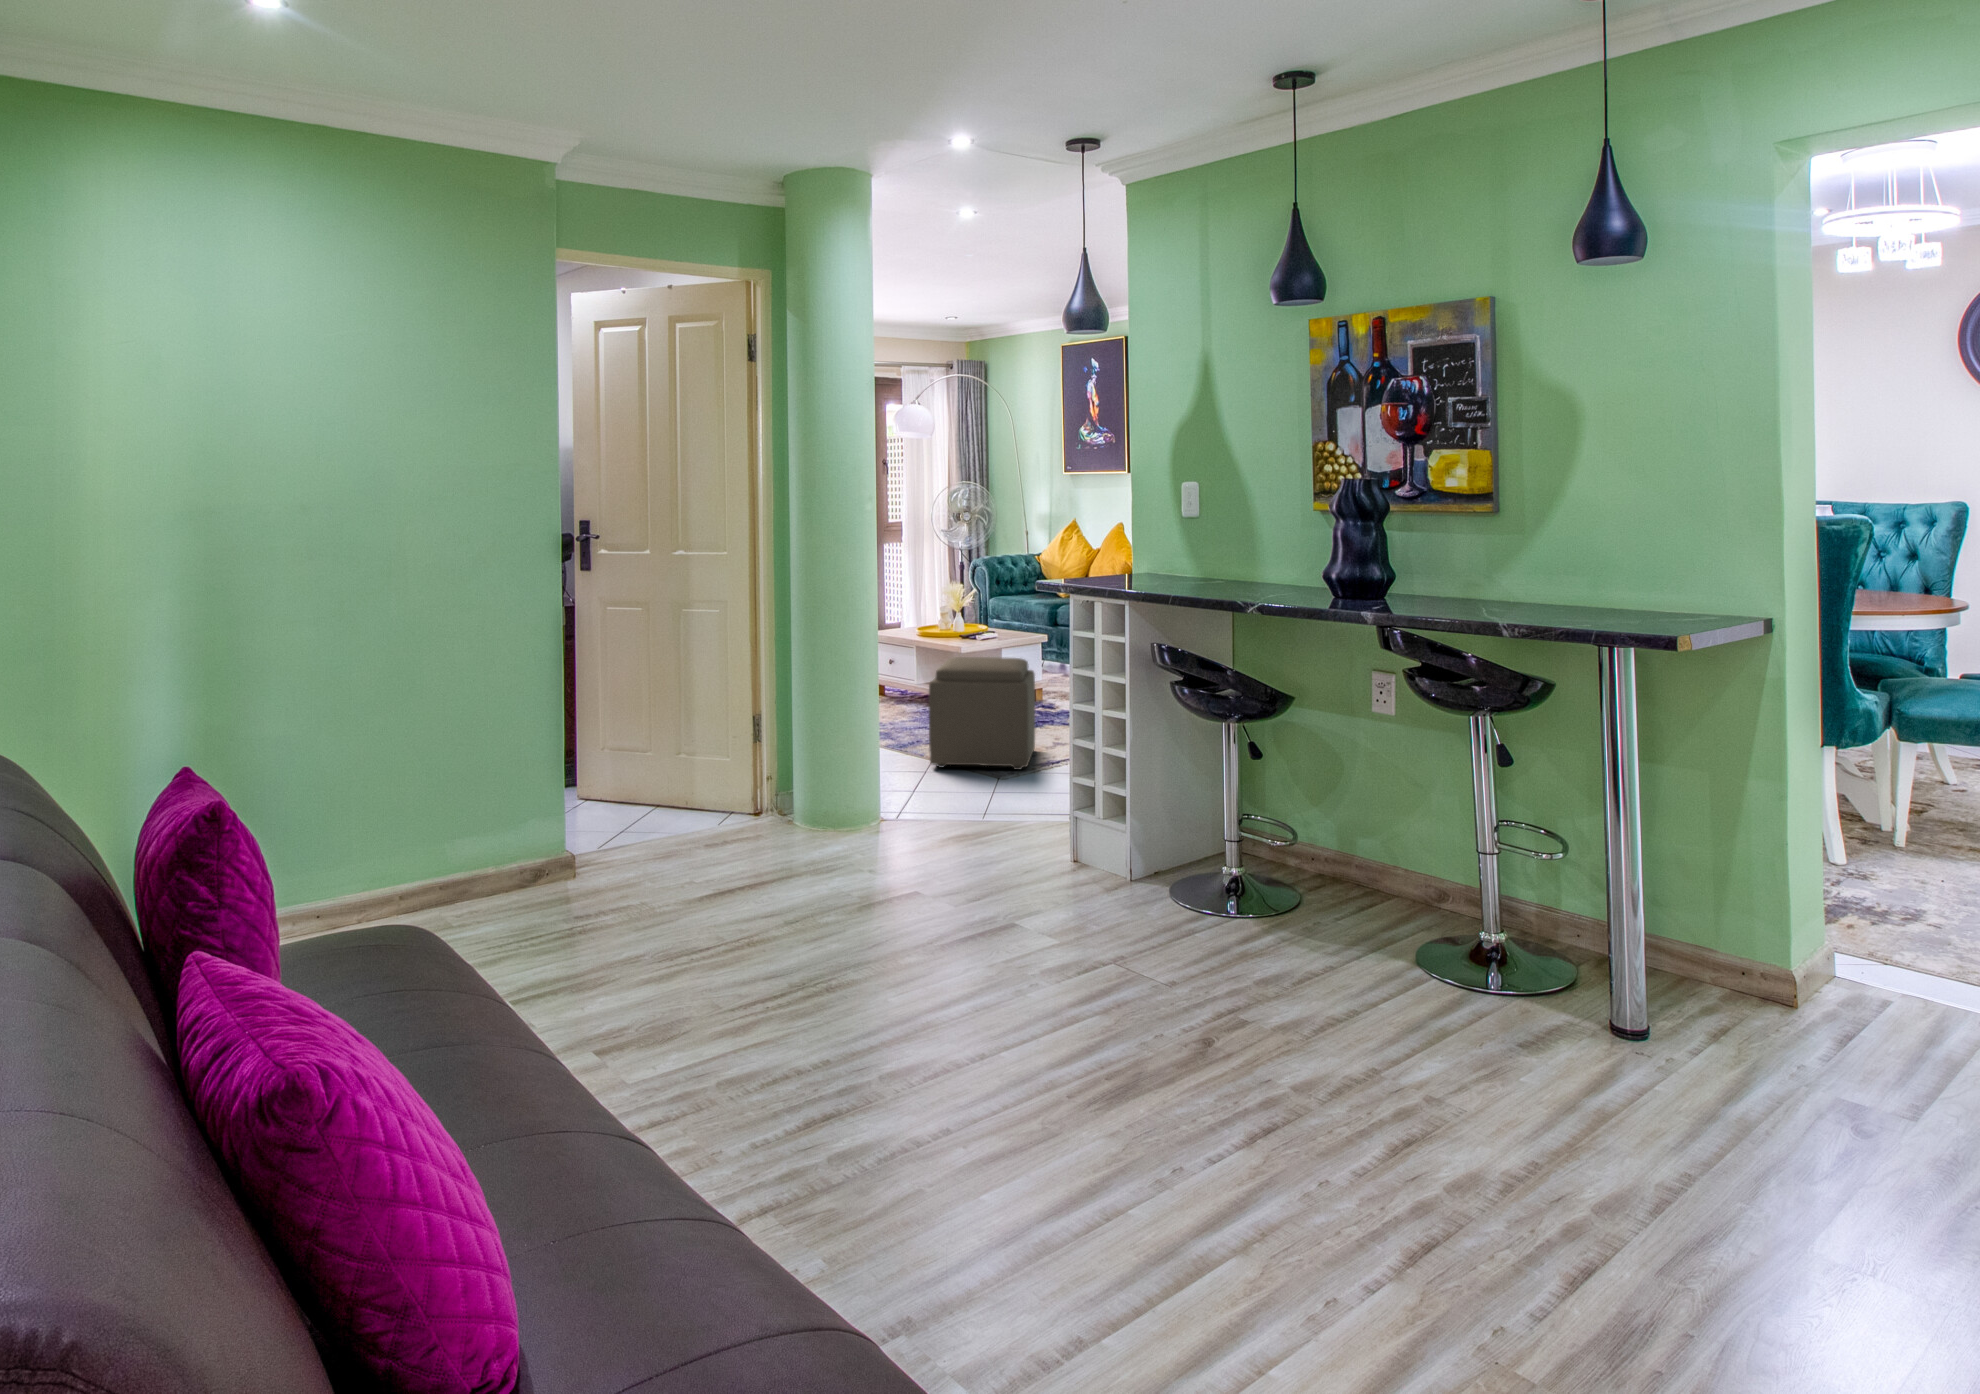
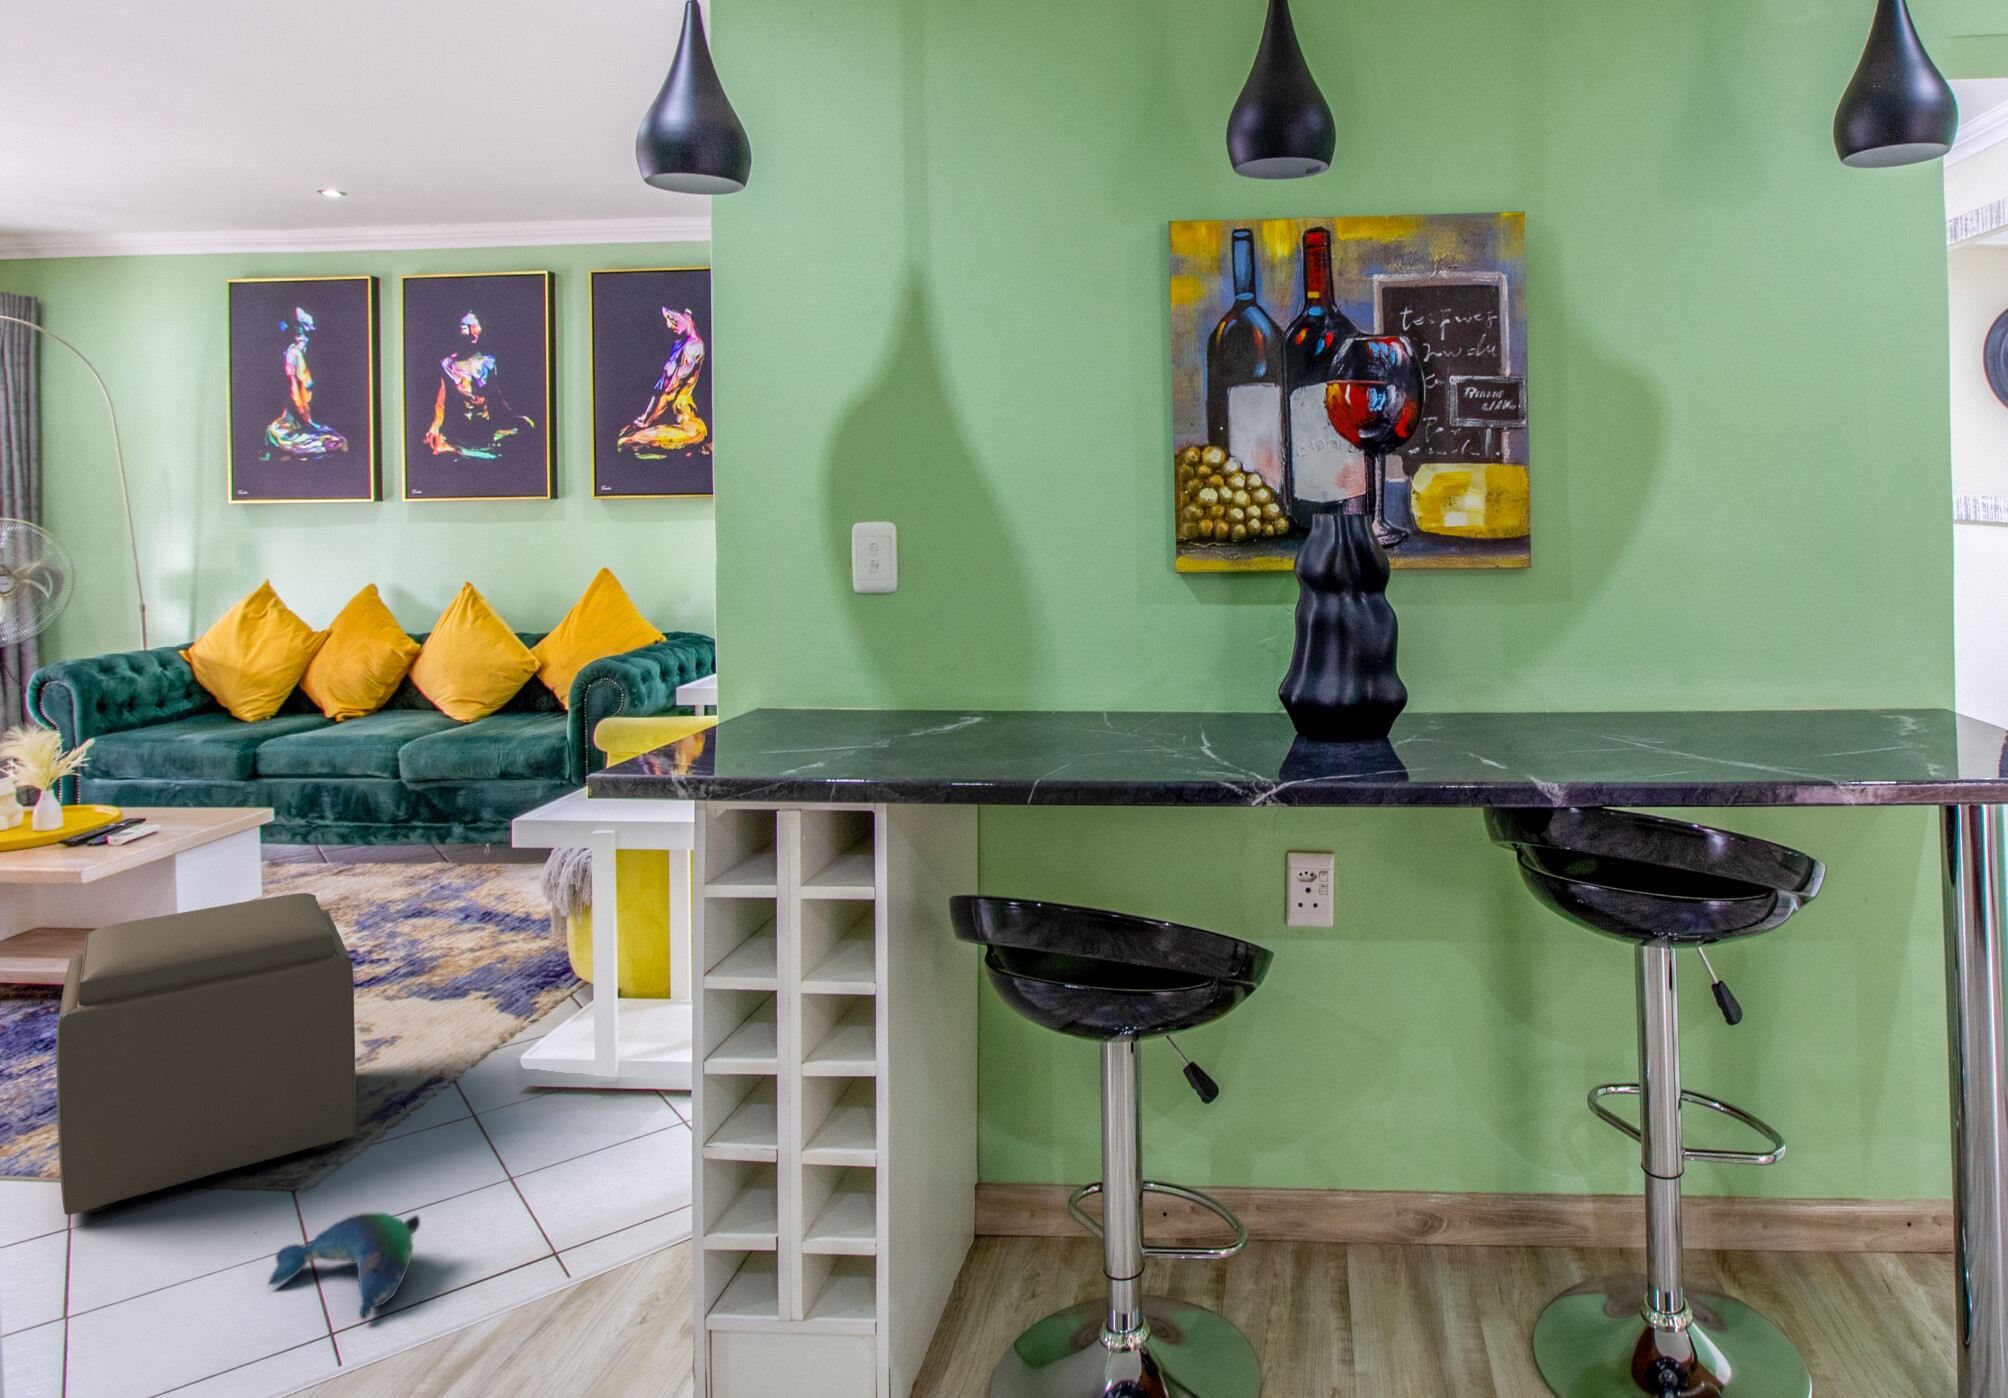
plush toy: none [976,778,1025,811] -> present [269,1213,420,1319]

